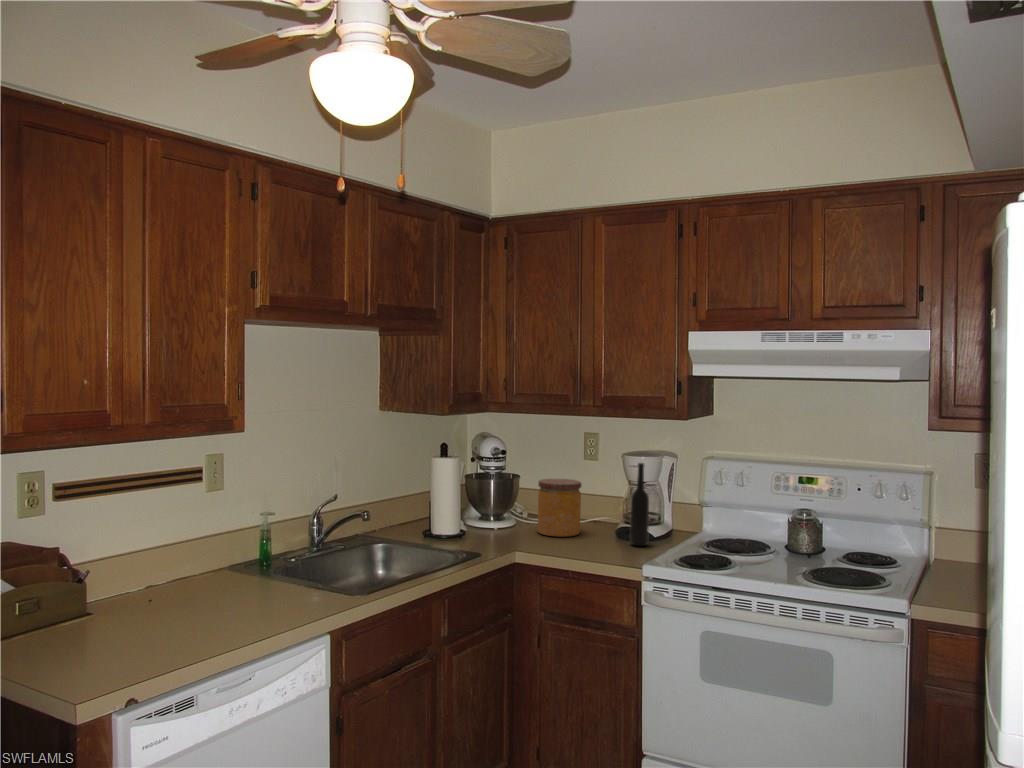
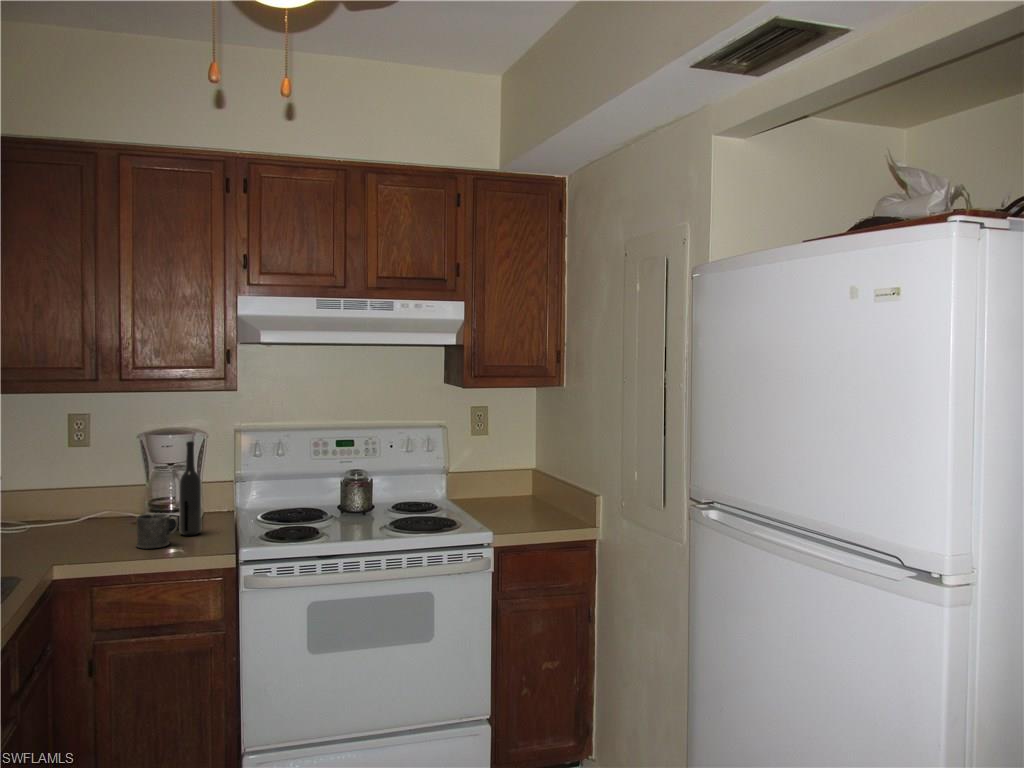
jar: present [537,479,581,537] -> none [43,472,104,545]
mug: none [586,521,617,551] -> present [136,513,178,549]

